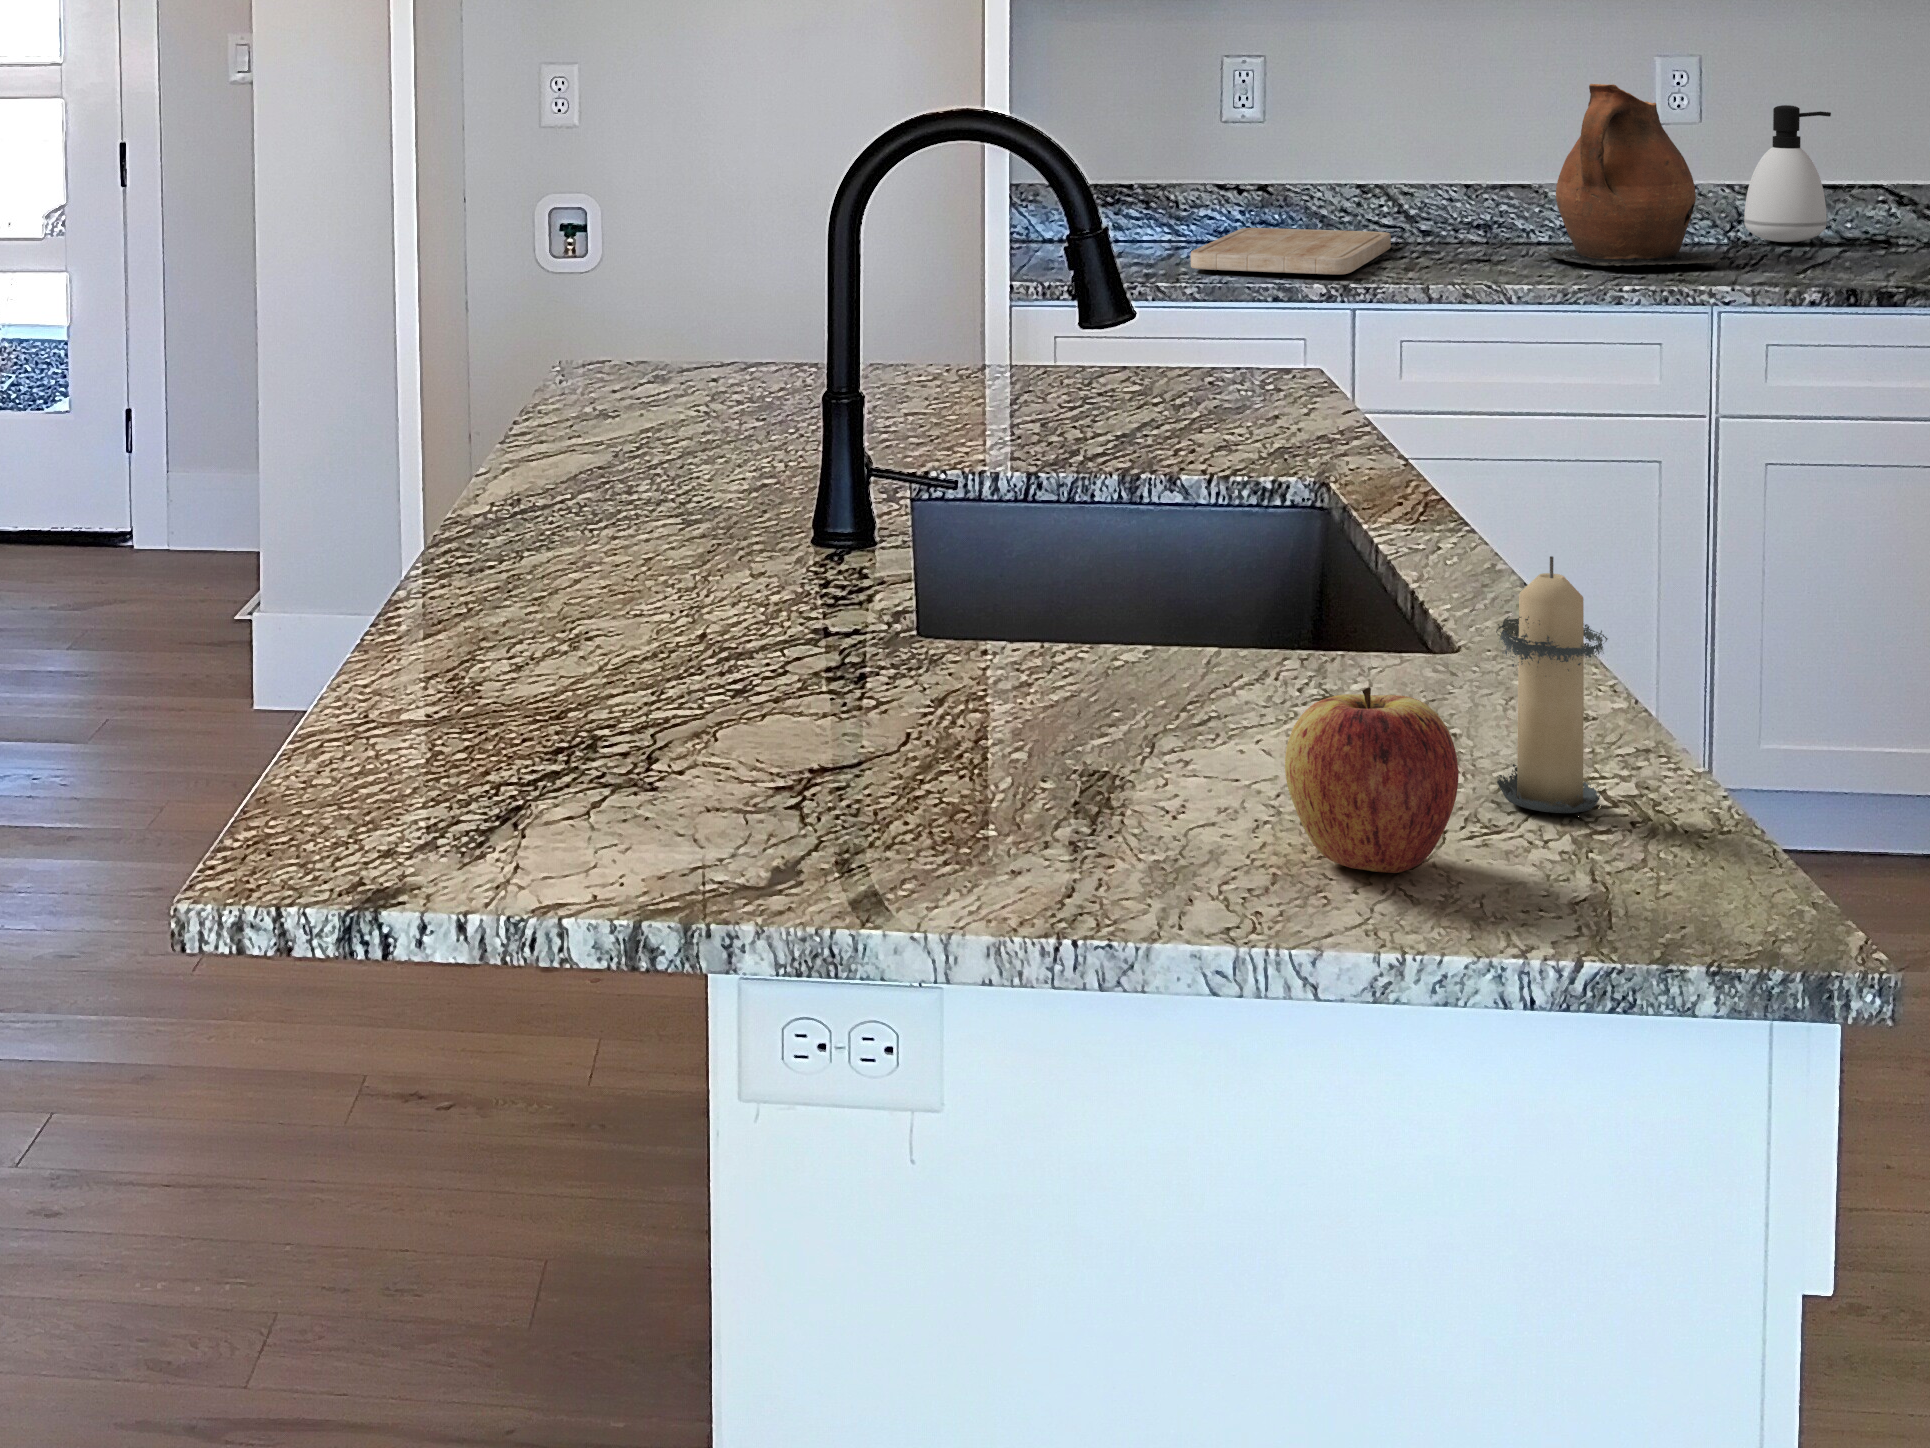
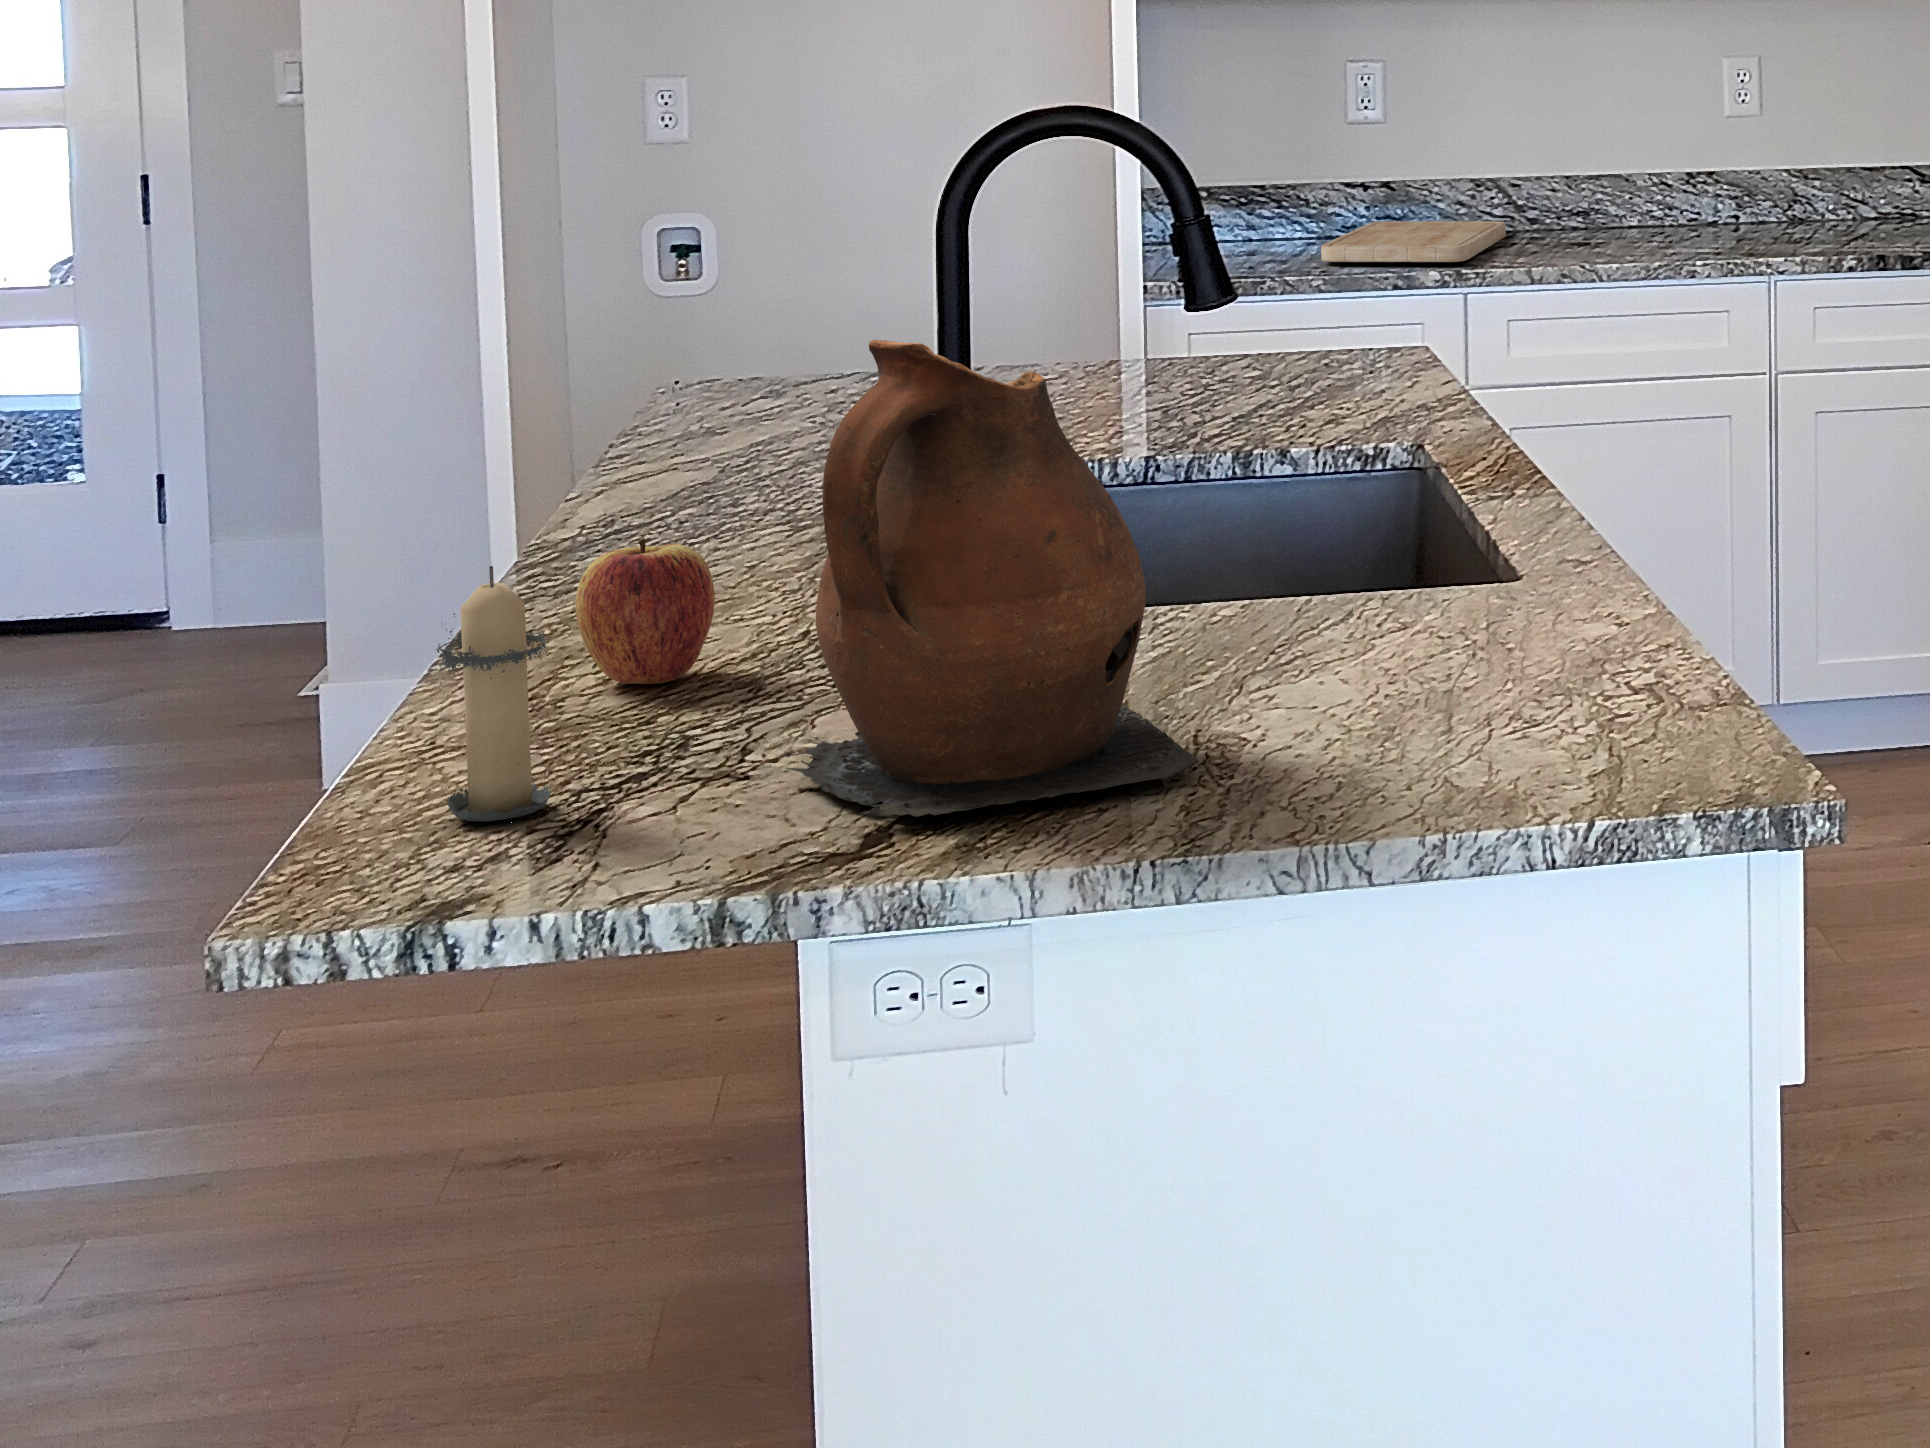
ceramic pitcher: present [1537,84,1721,266] -> present [785,340,1198,817]
soap dispenser: present [1744,105,1831,242] -> none [1803,98,1870,219]
candle: present [1496,556,1608,813] -> present [436,566,558,821]
apple: present [1285,687,1458,873] -> present [575,539,715,684]

